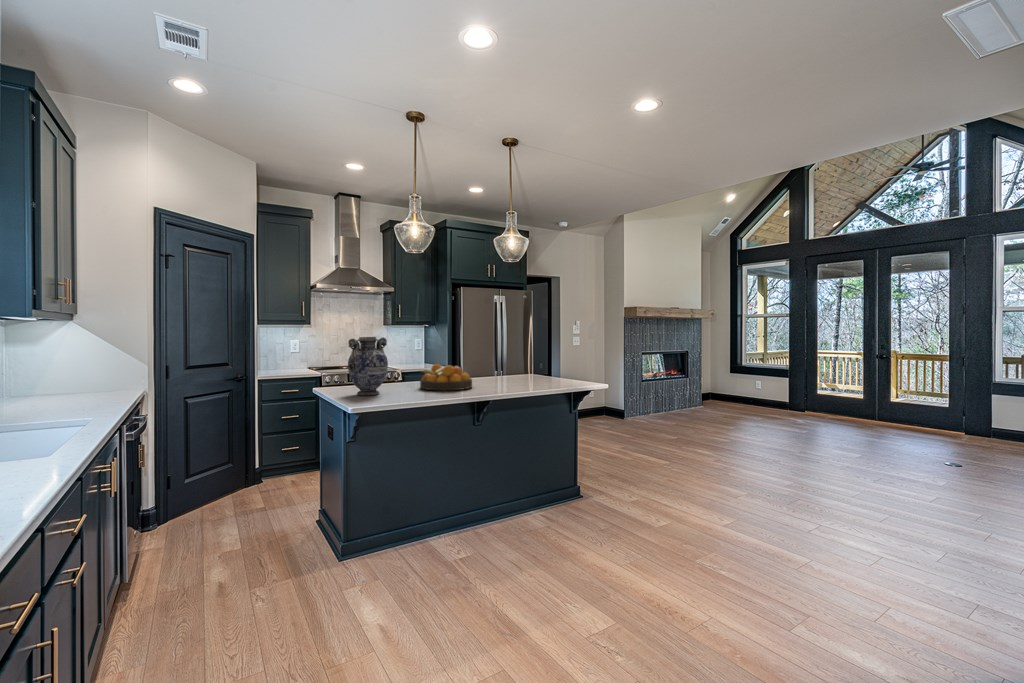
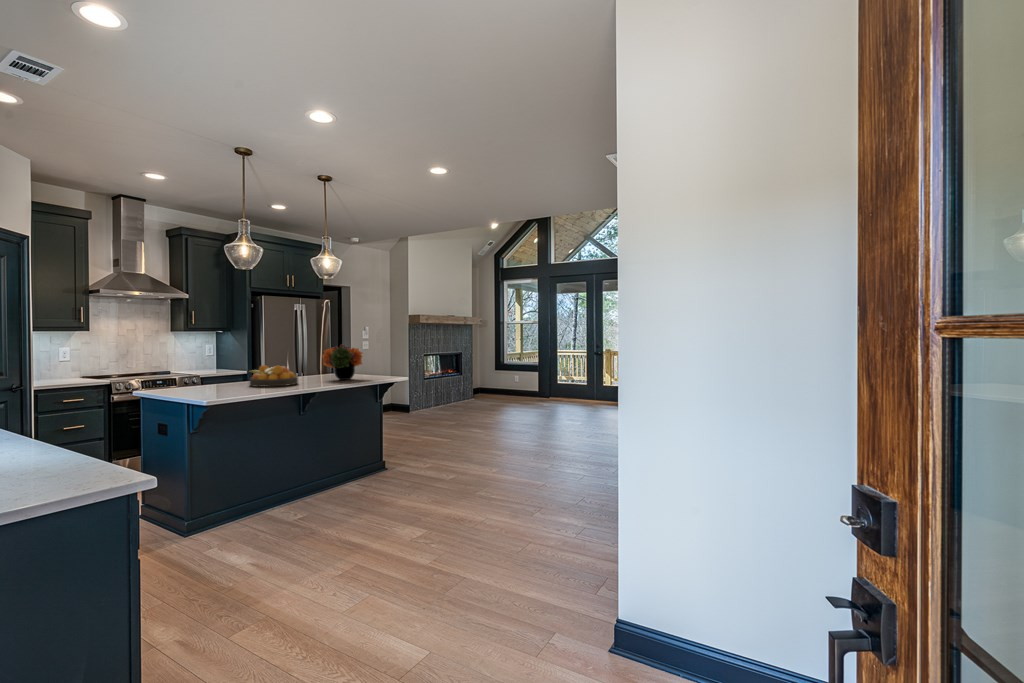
vase: present [348,337,388,396] -> none [188,342,226,393]
flower arrangement: none [503,341,552,385] -> present [323,345,362,380]

